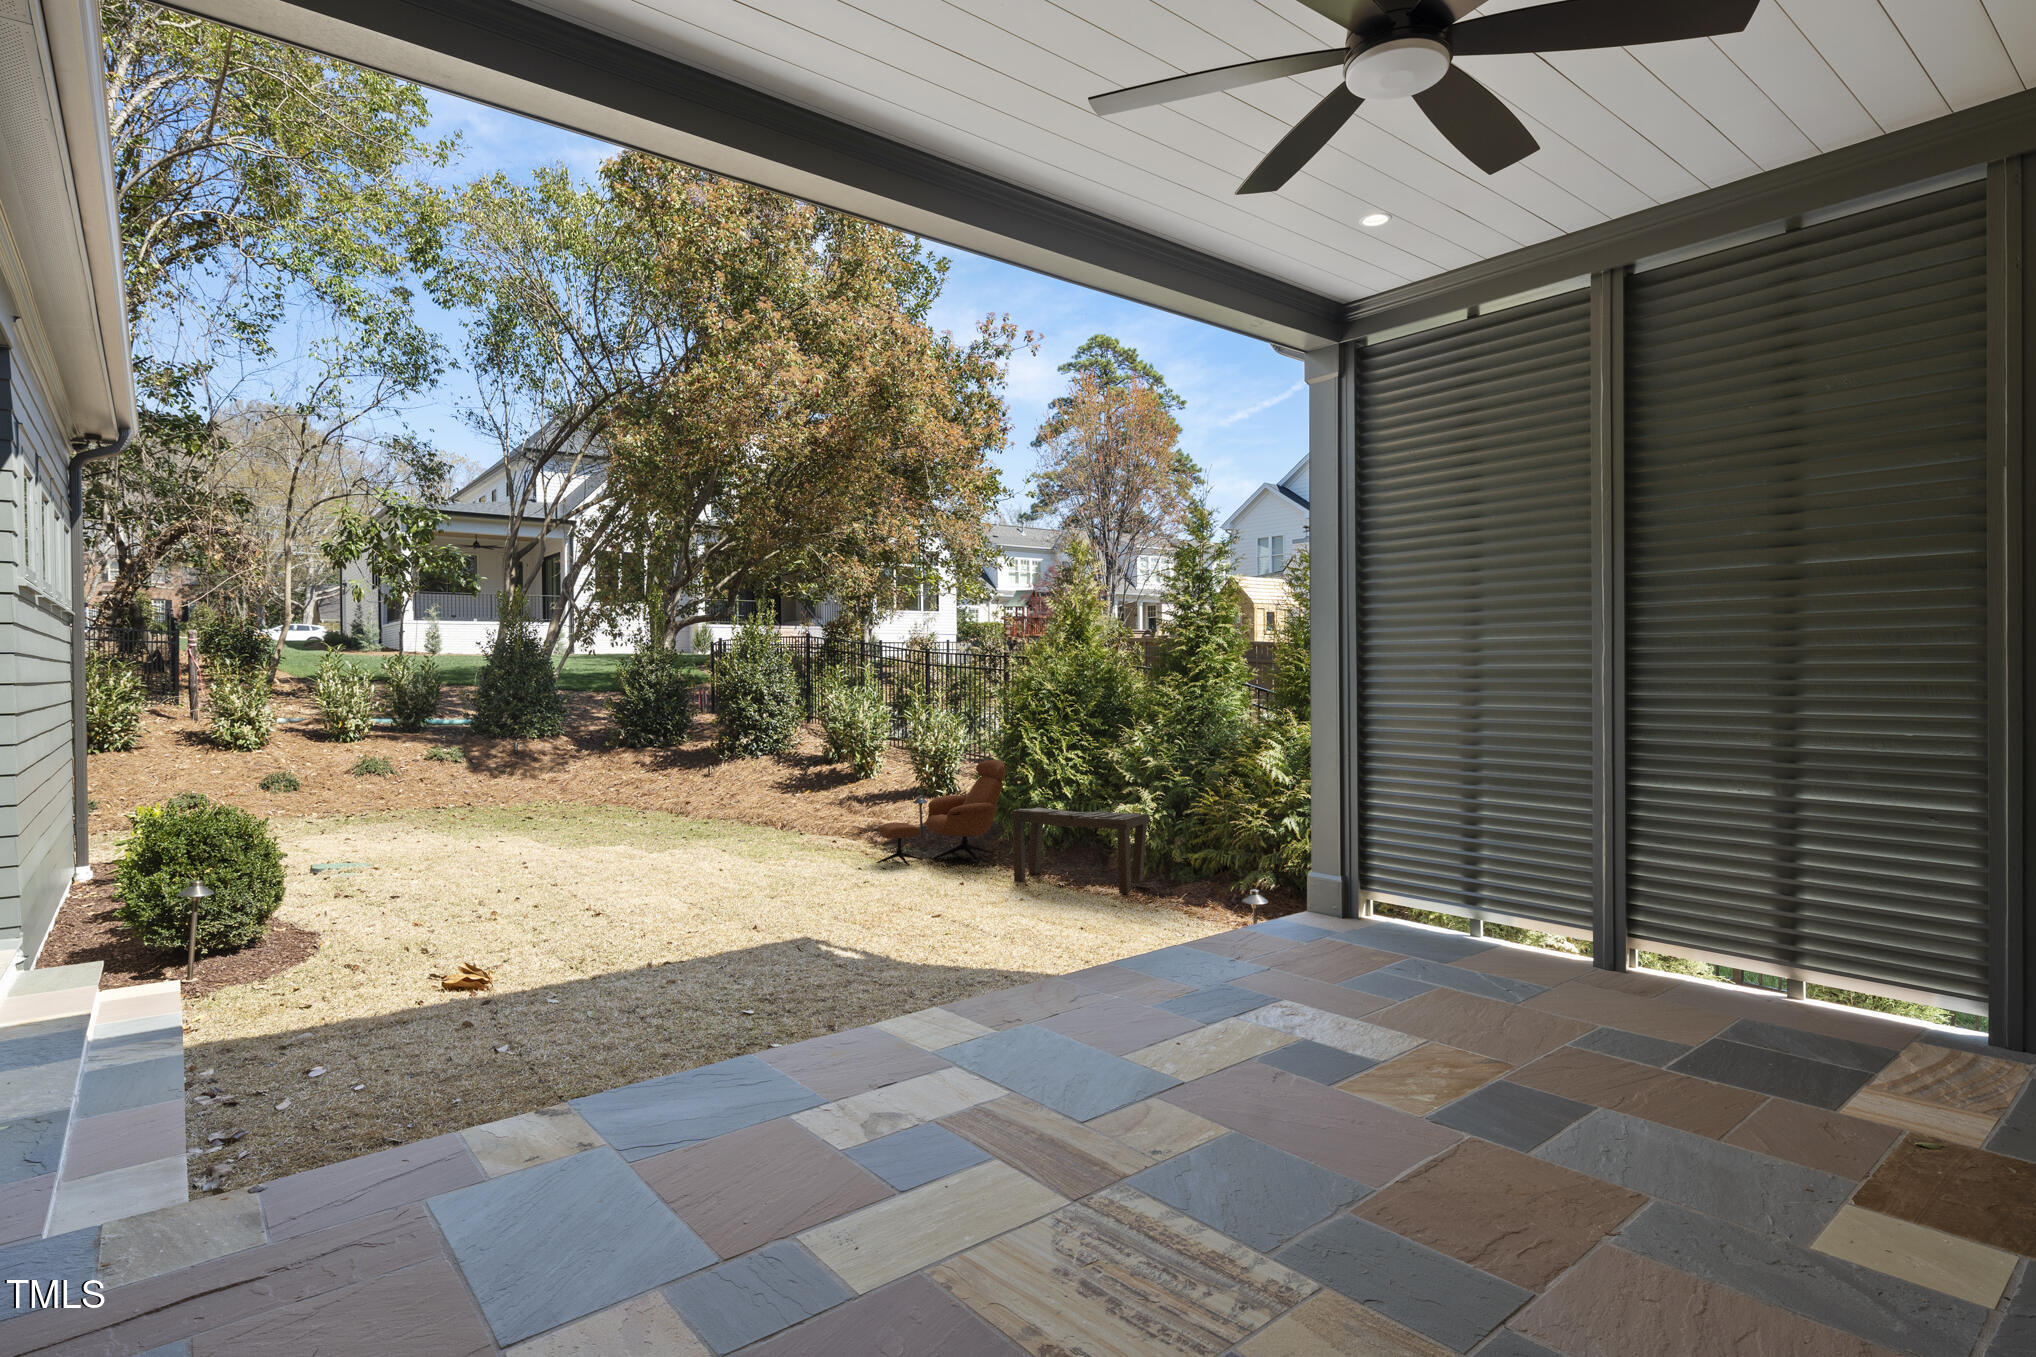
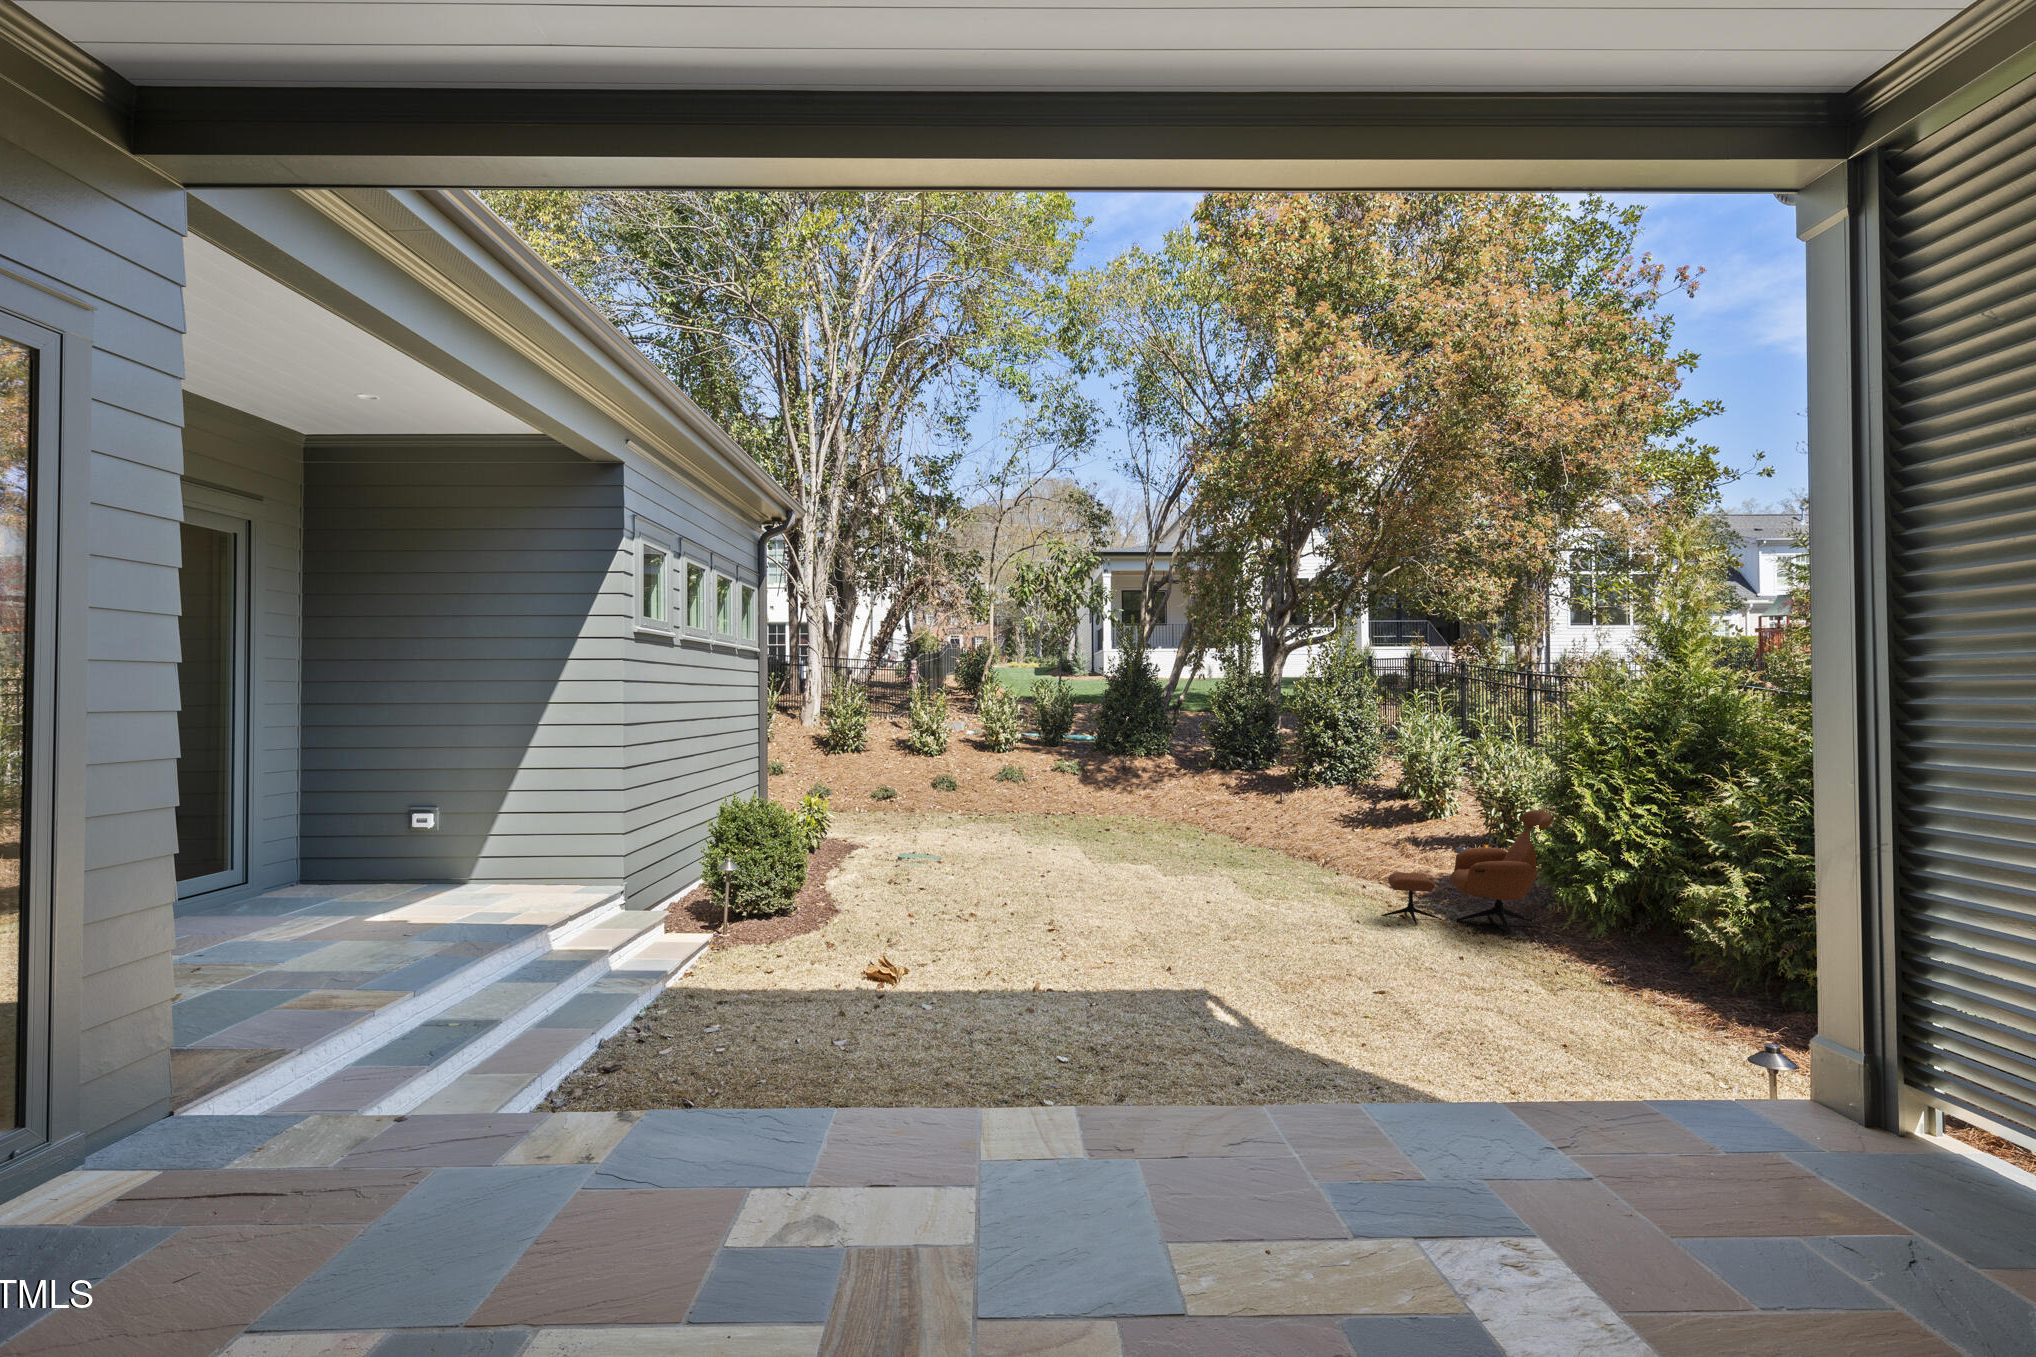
bench: present [1011,807,1150,894] -> none [1530,875,1738,1010]

